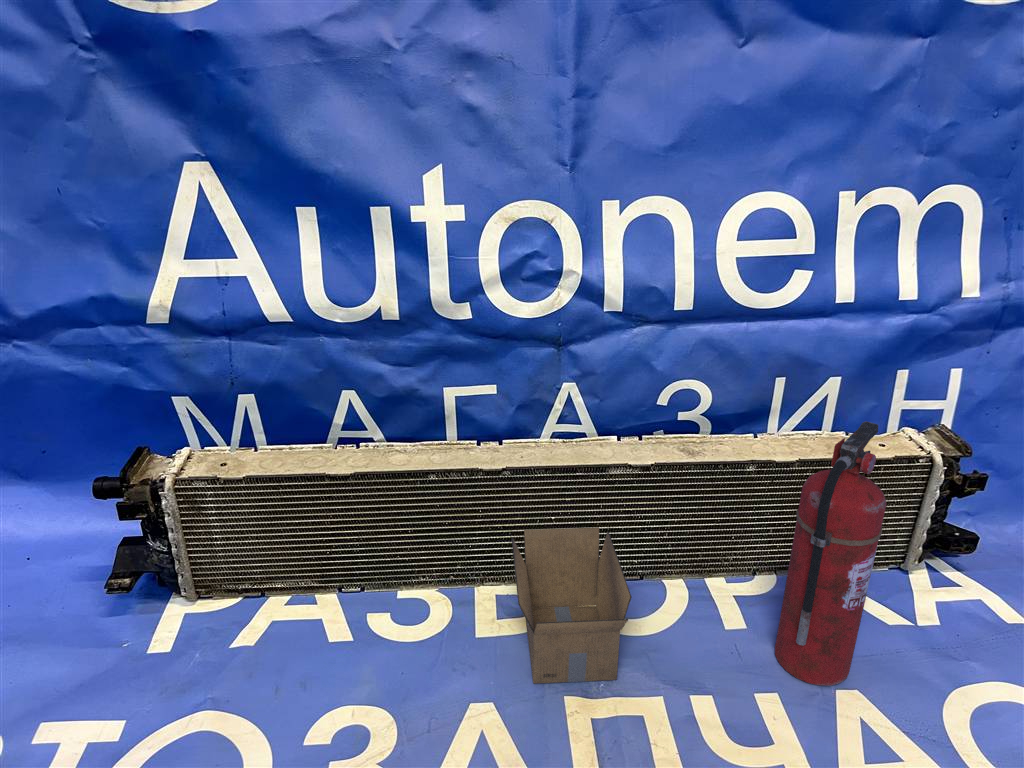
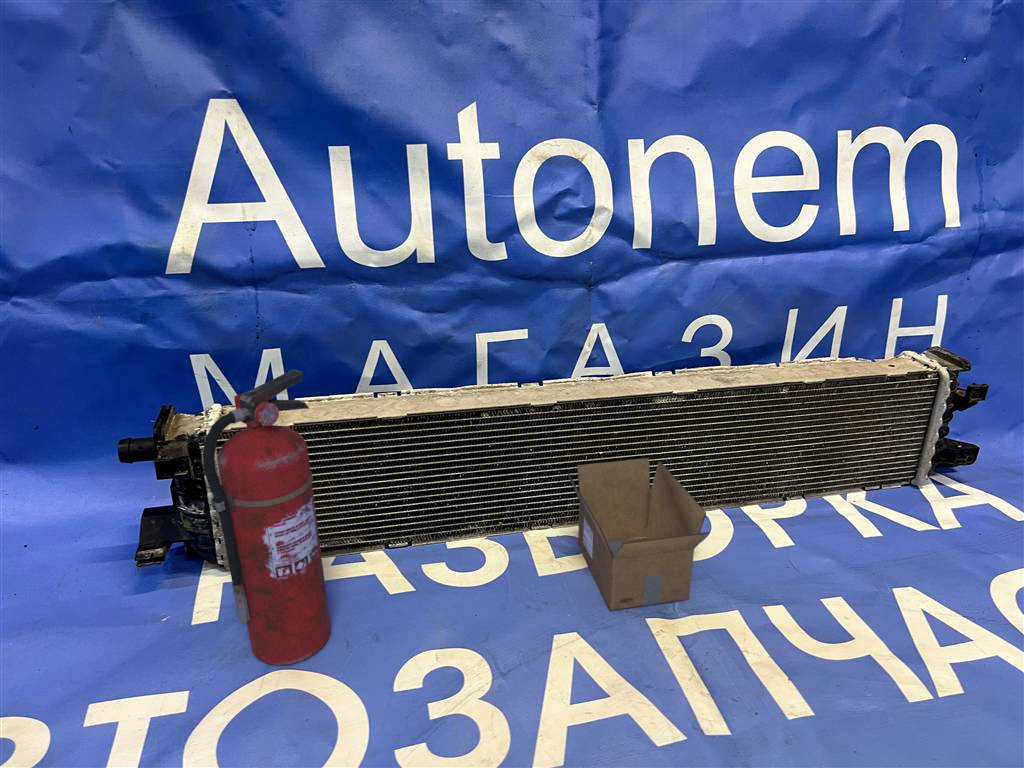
fire extinguisher: present [775,421,887,686] -> present [203,370,331,665]

